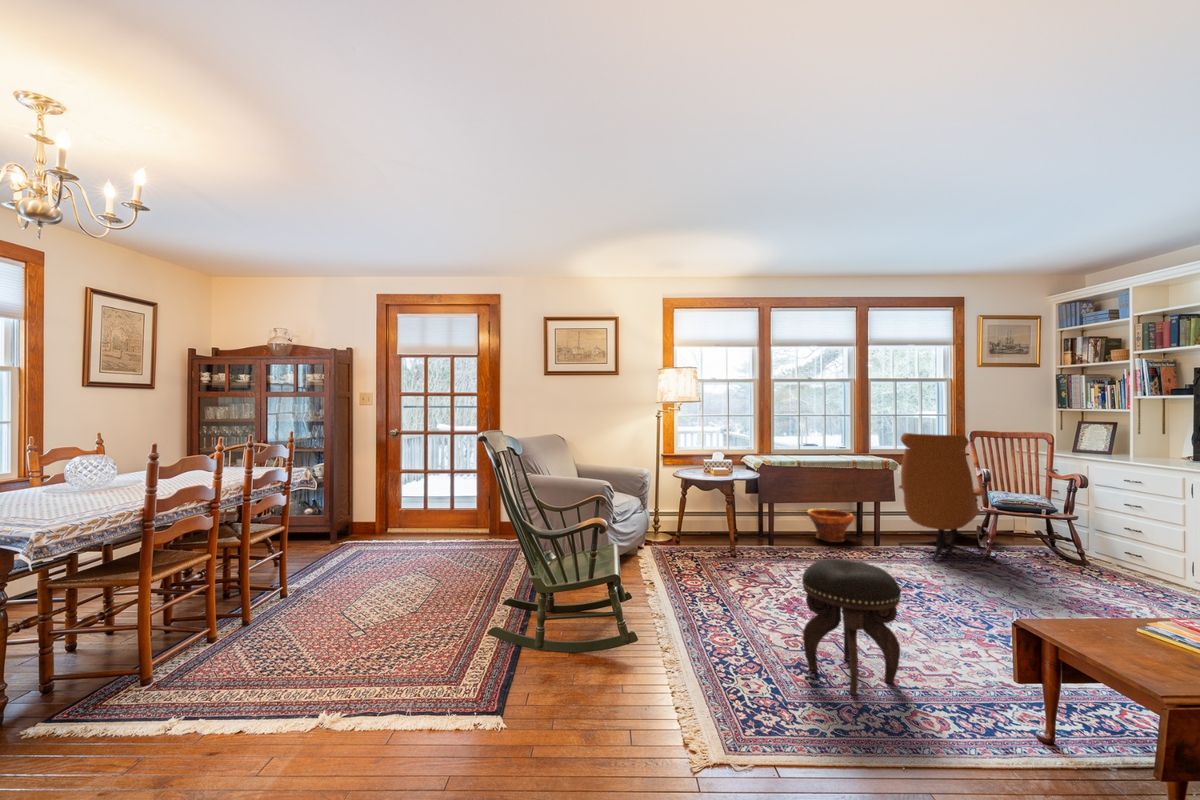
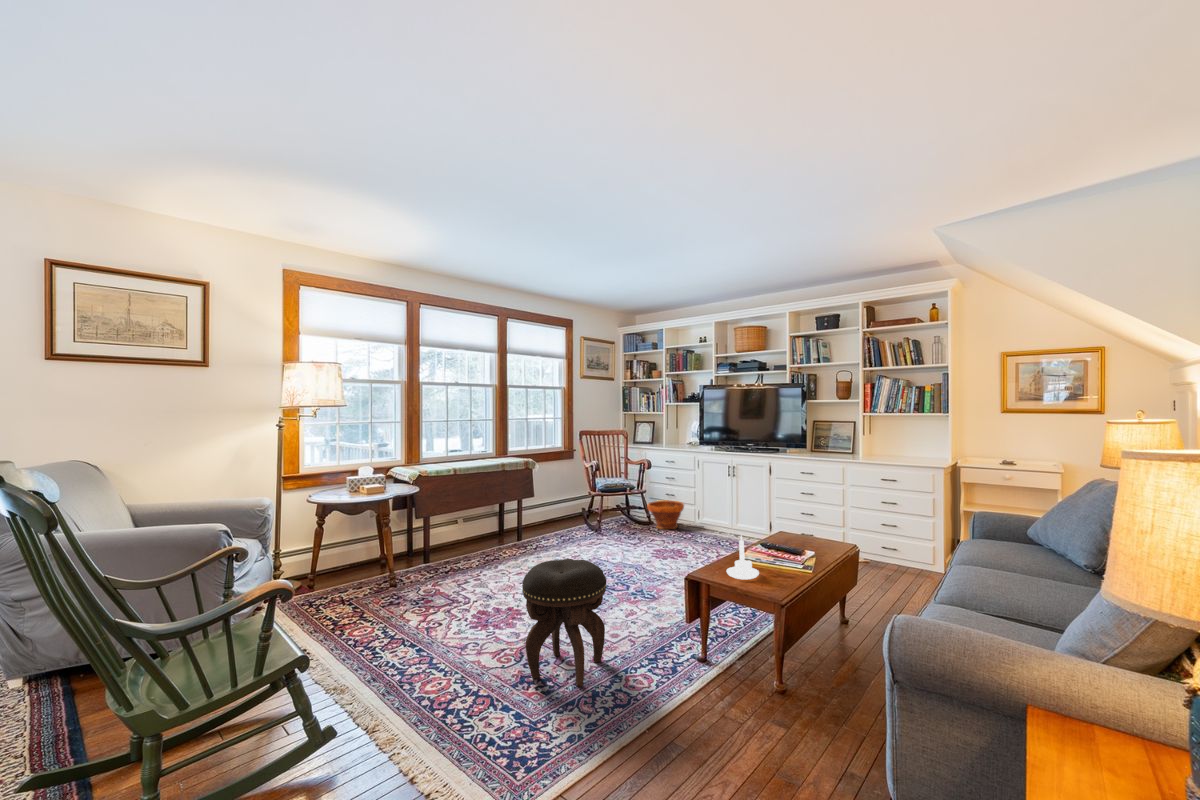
lounge chair: present [899,433,988,561] -> none [536,435,599,543]
planter: present [808,509,854,542] -> present [647,500,684,529]
candle holder: none [1082,586,1145,652] -> present [726,535,759,579]

